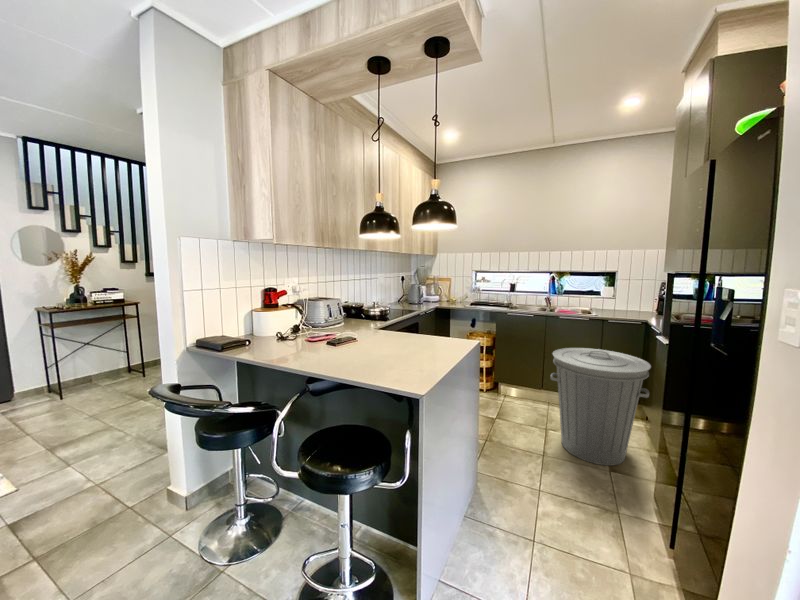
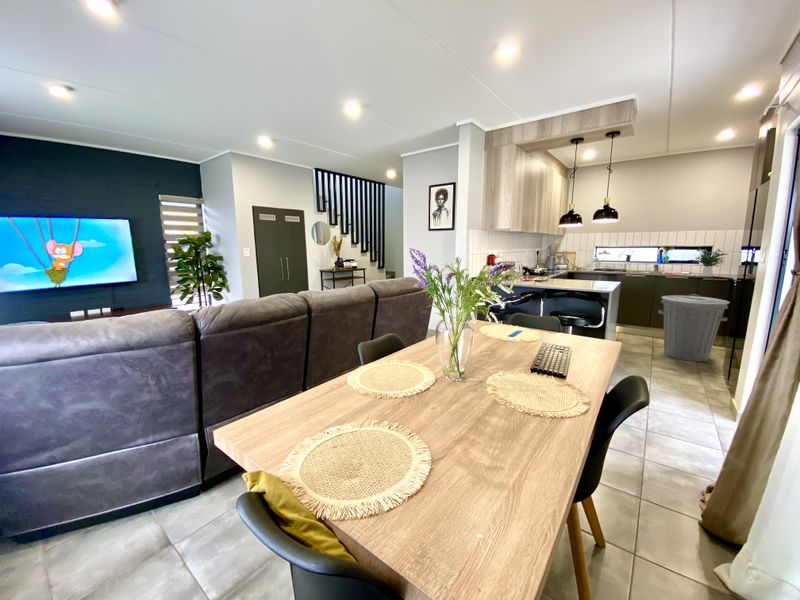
flower arrangement: none [589,273,637,315] -> present [694,247,726,277]

